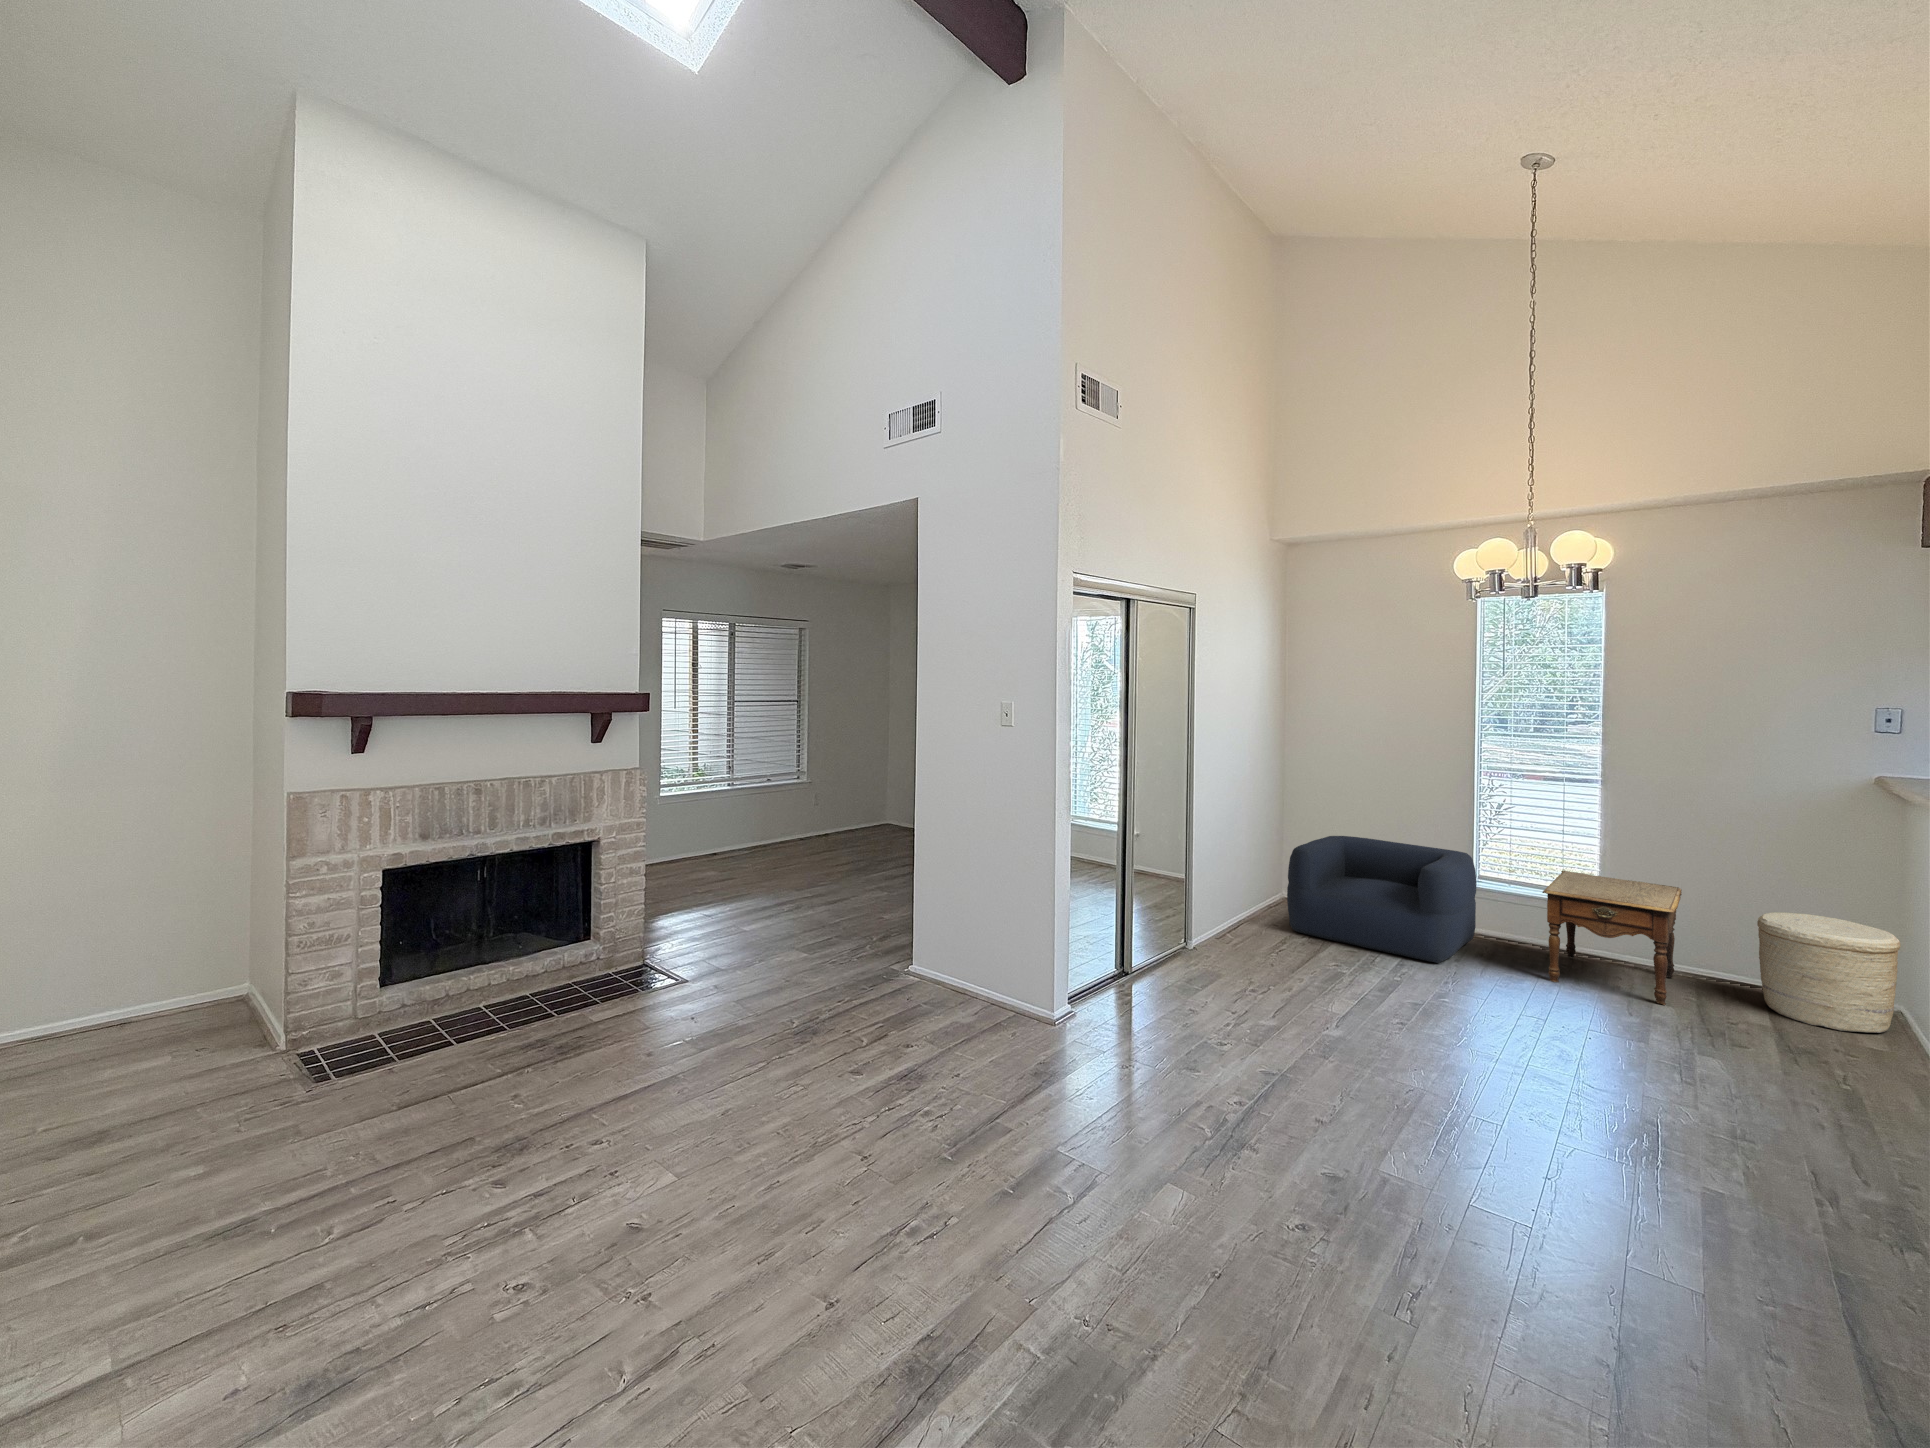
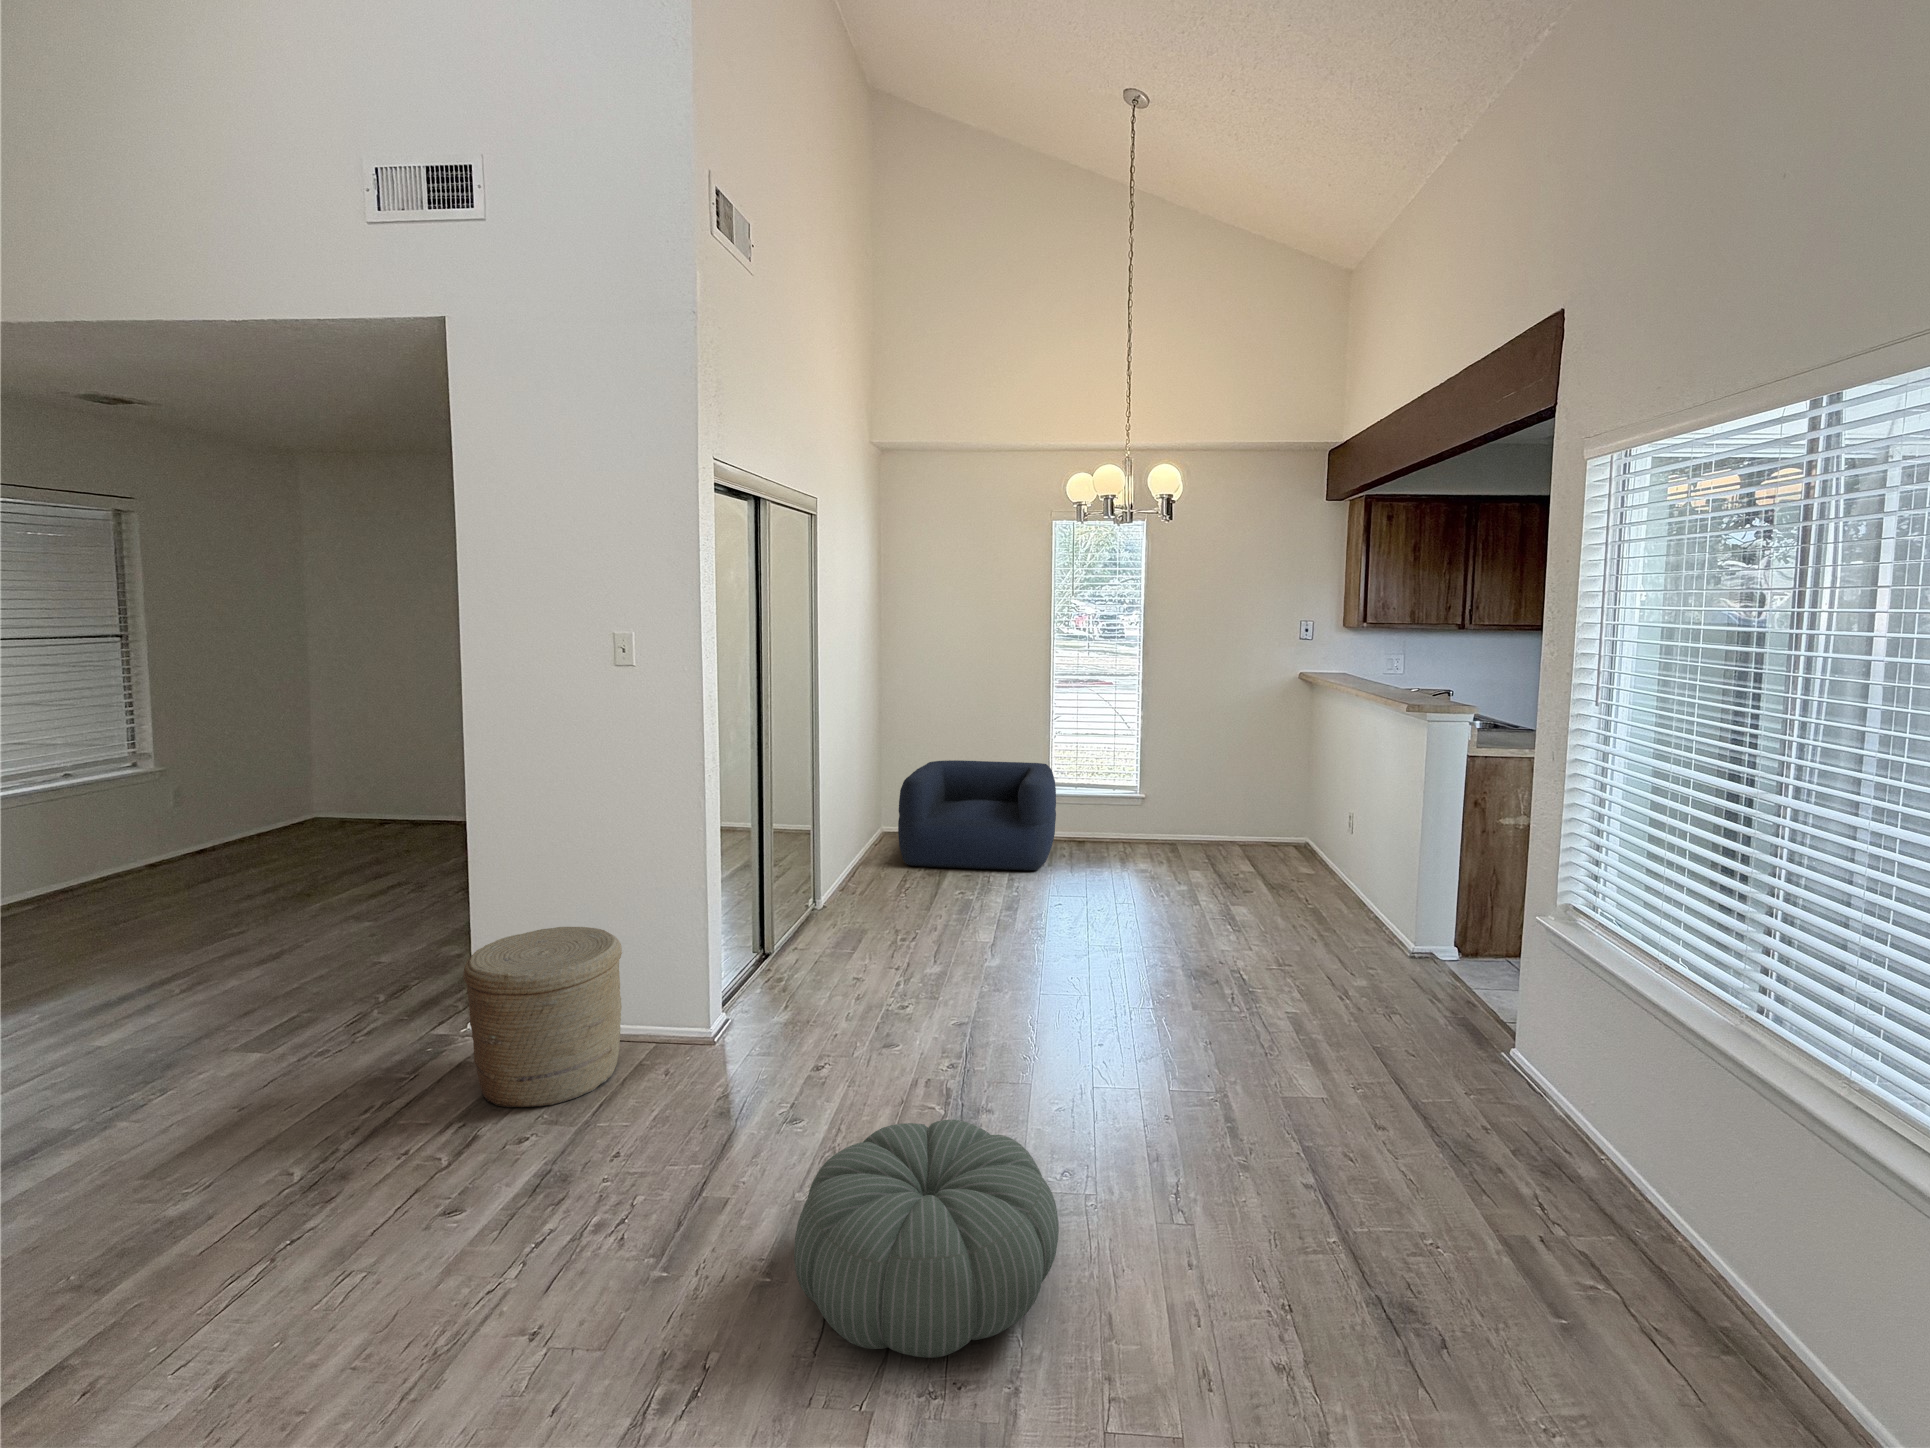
side table: present [1542,871,1682,1005] -> none [1113,769,1202,869]
woven basket: present [1757,913,1901,1033] -> present [463,927,622,1107]
pouf: none [1018,1112,1244,1307] -> present [794,1120,1059,1358]

